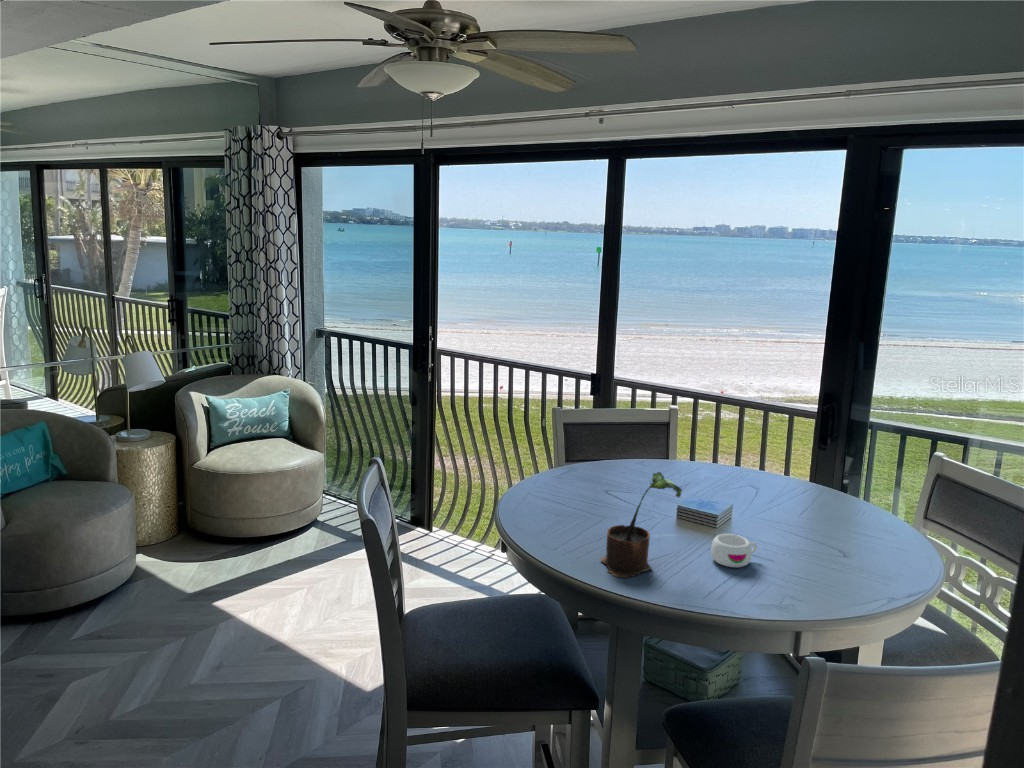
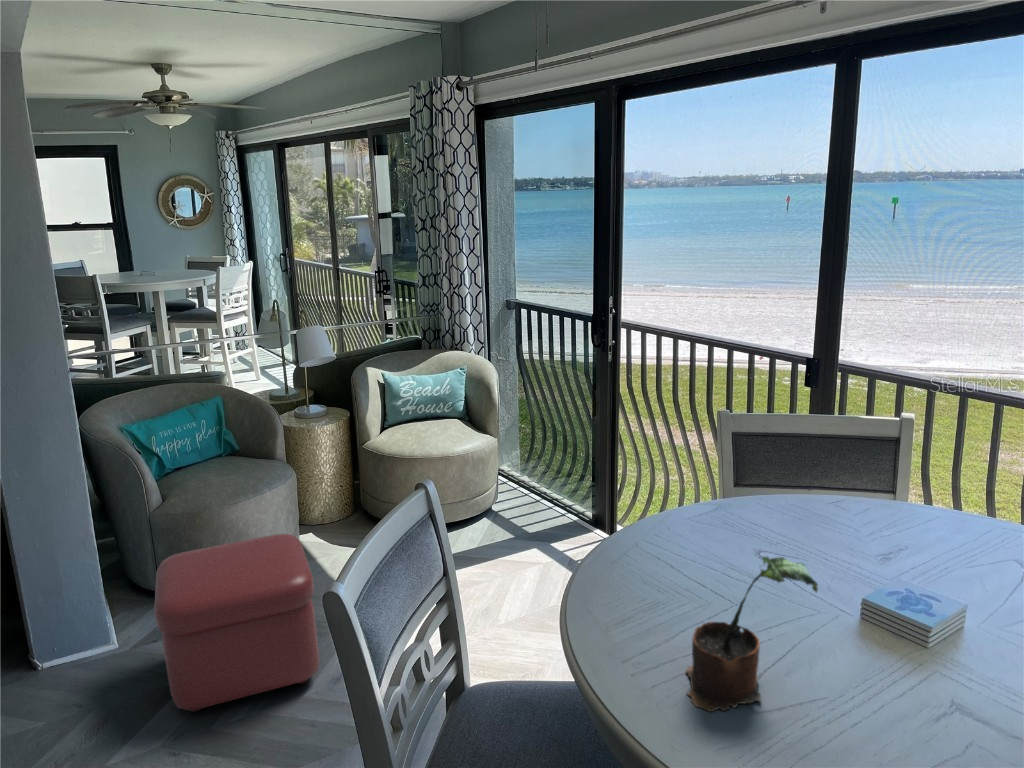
mug: present [711,534,757,567] -> none [871,657,956,721]
ottoman: none [23,545,201,721] -> present [154,534,319,712]

